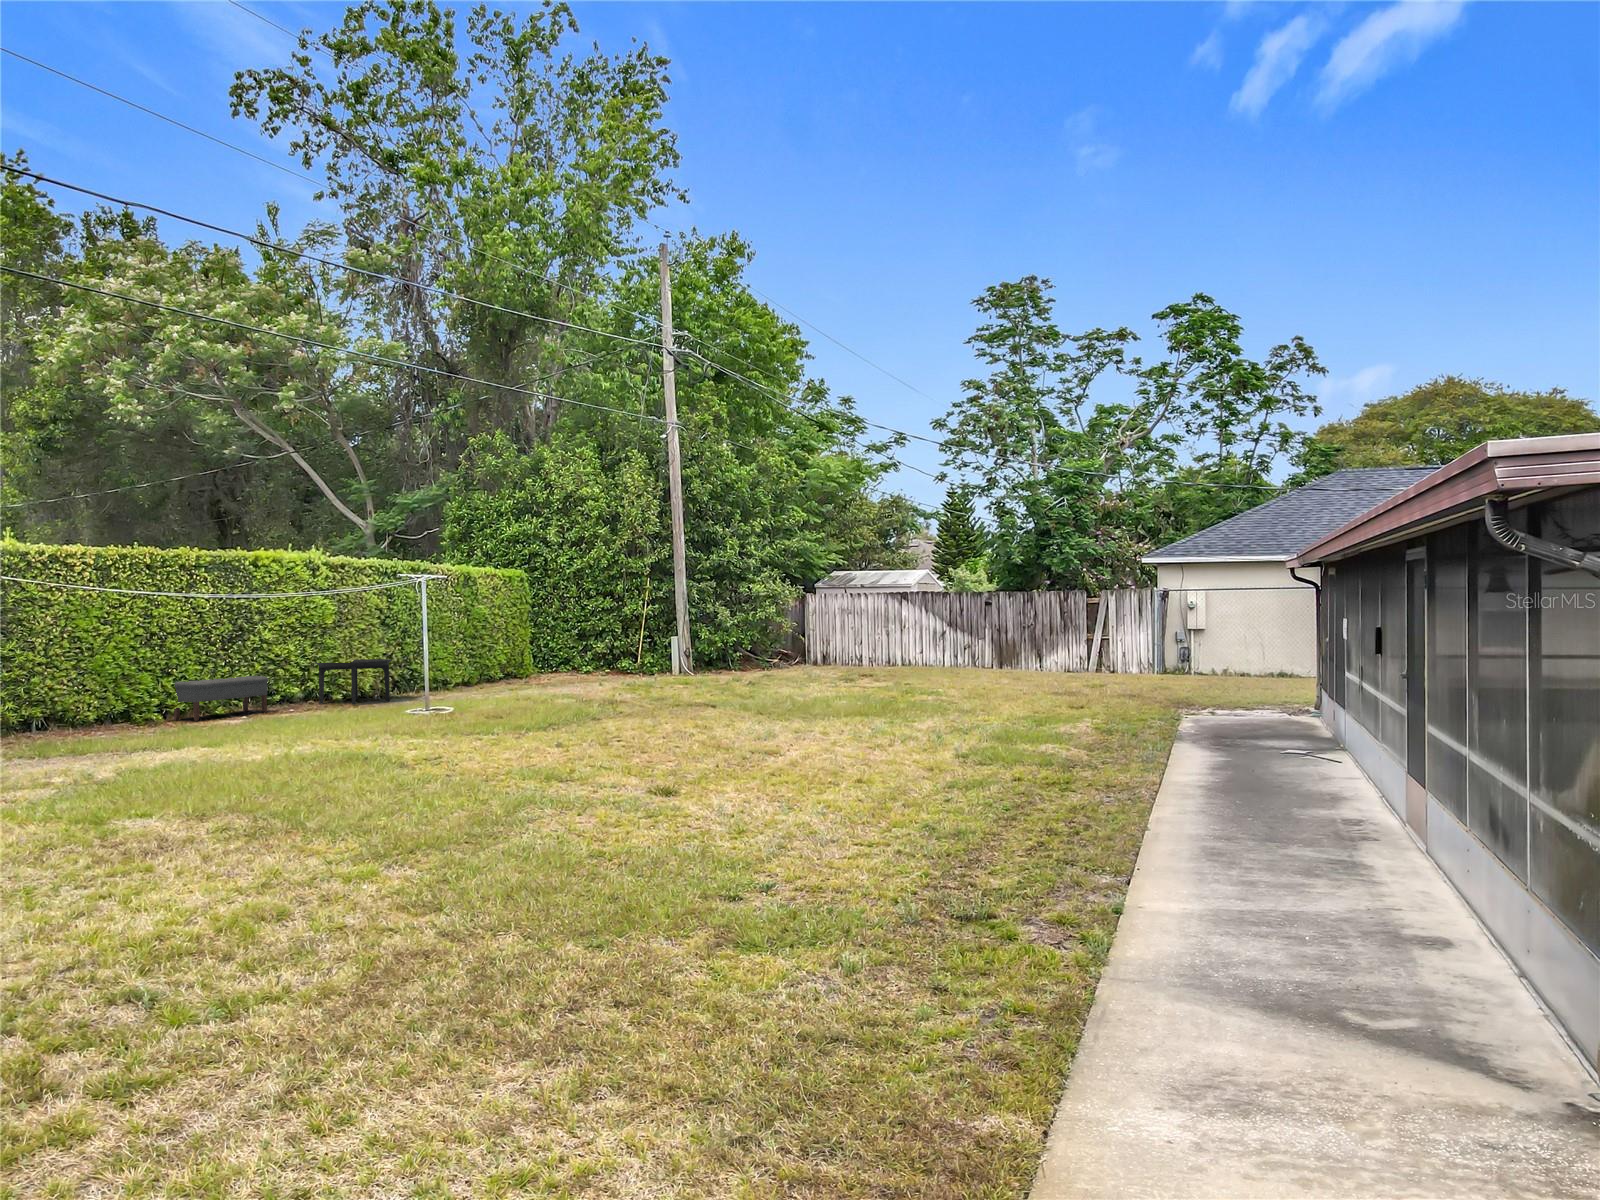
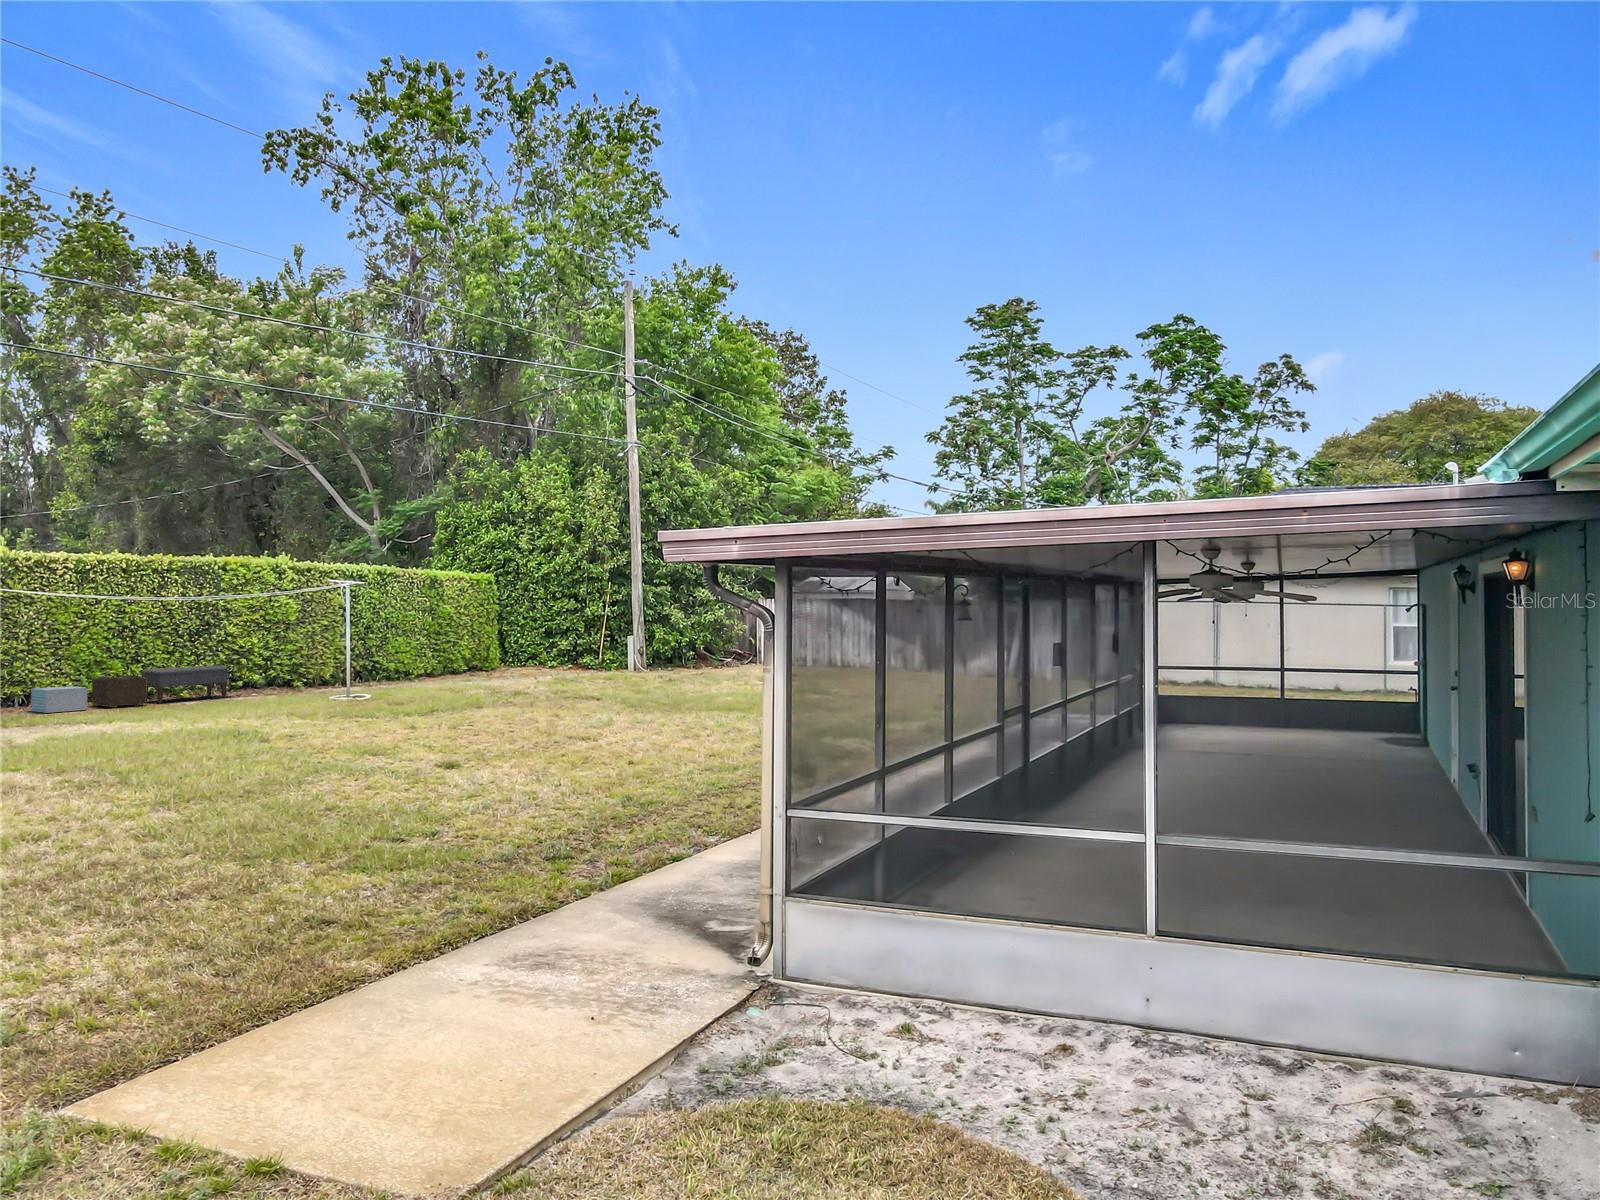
round table: present [315,659,392,705] -> none [275,653,345,694]
wooden crate: none [117,689,183,728] -> present [92,675,147,708]
storage box: none [50,704,117,736] -> present [31,686,88,713]

